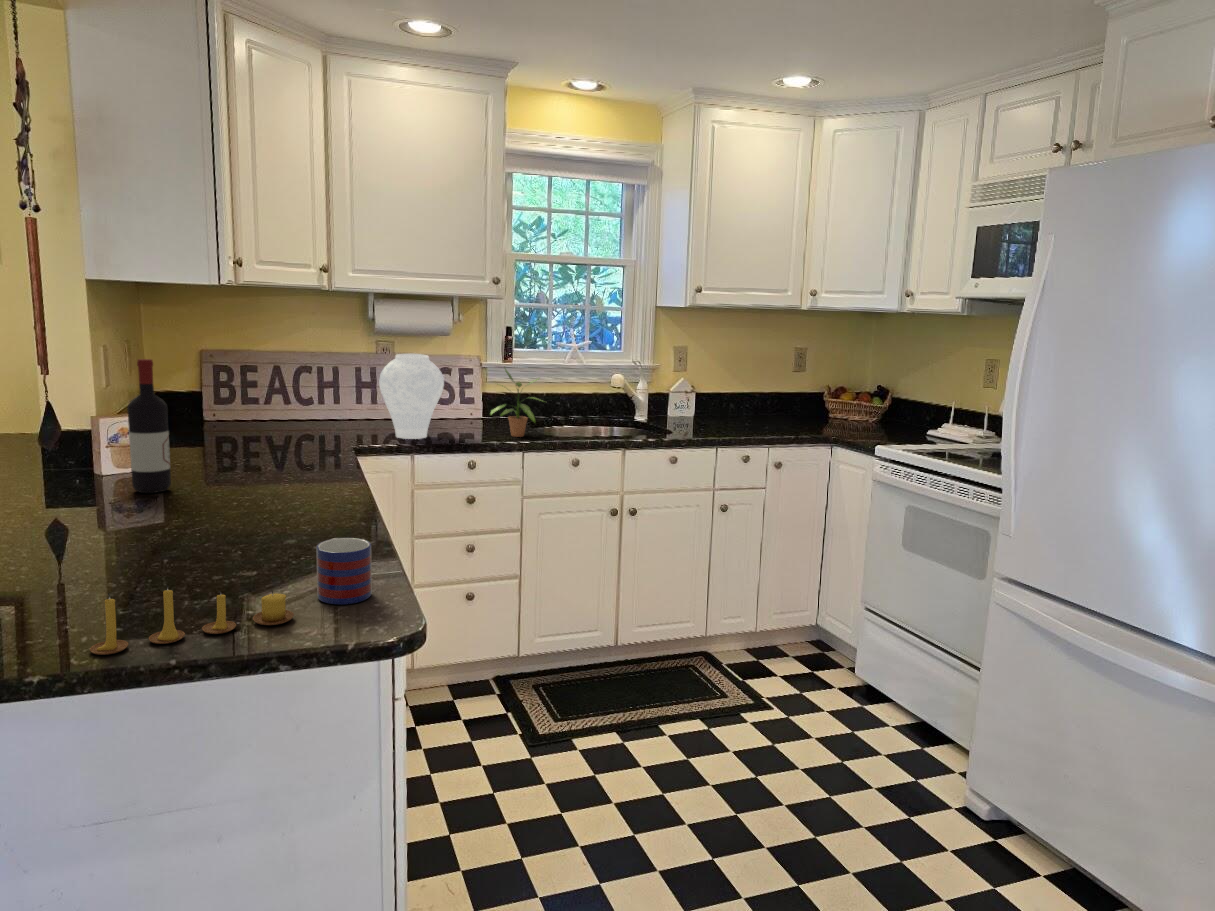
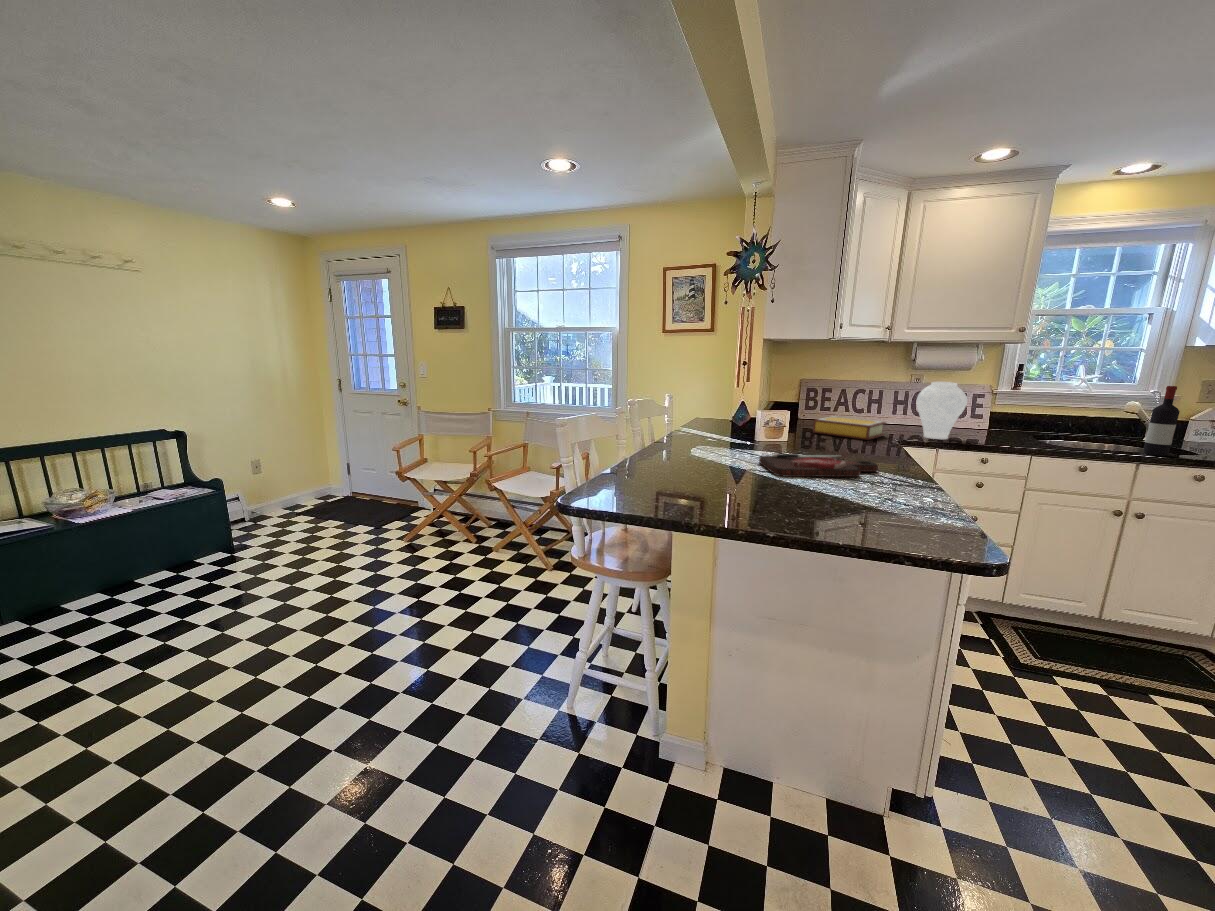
wine bottle: present [127,359,171,493] -> present [1143,386,1180,456]
potted plant: present [490,368,543,437] -> none [1003,392,1059,445]
book: none [220,414,339,451] -> present [813,416,886,440]
cutting board: none [81,490,303,545] -> present [759,454,878,477]
mug: present [316,538,372,604] -> none [910,488,952,530]
candle: present [90,585,294,655] -> none [791,496,900,532]

